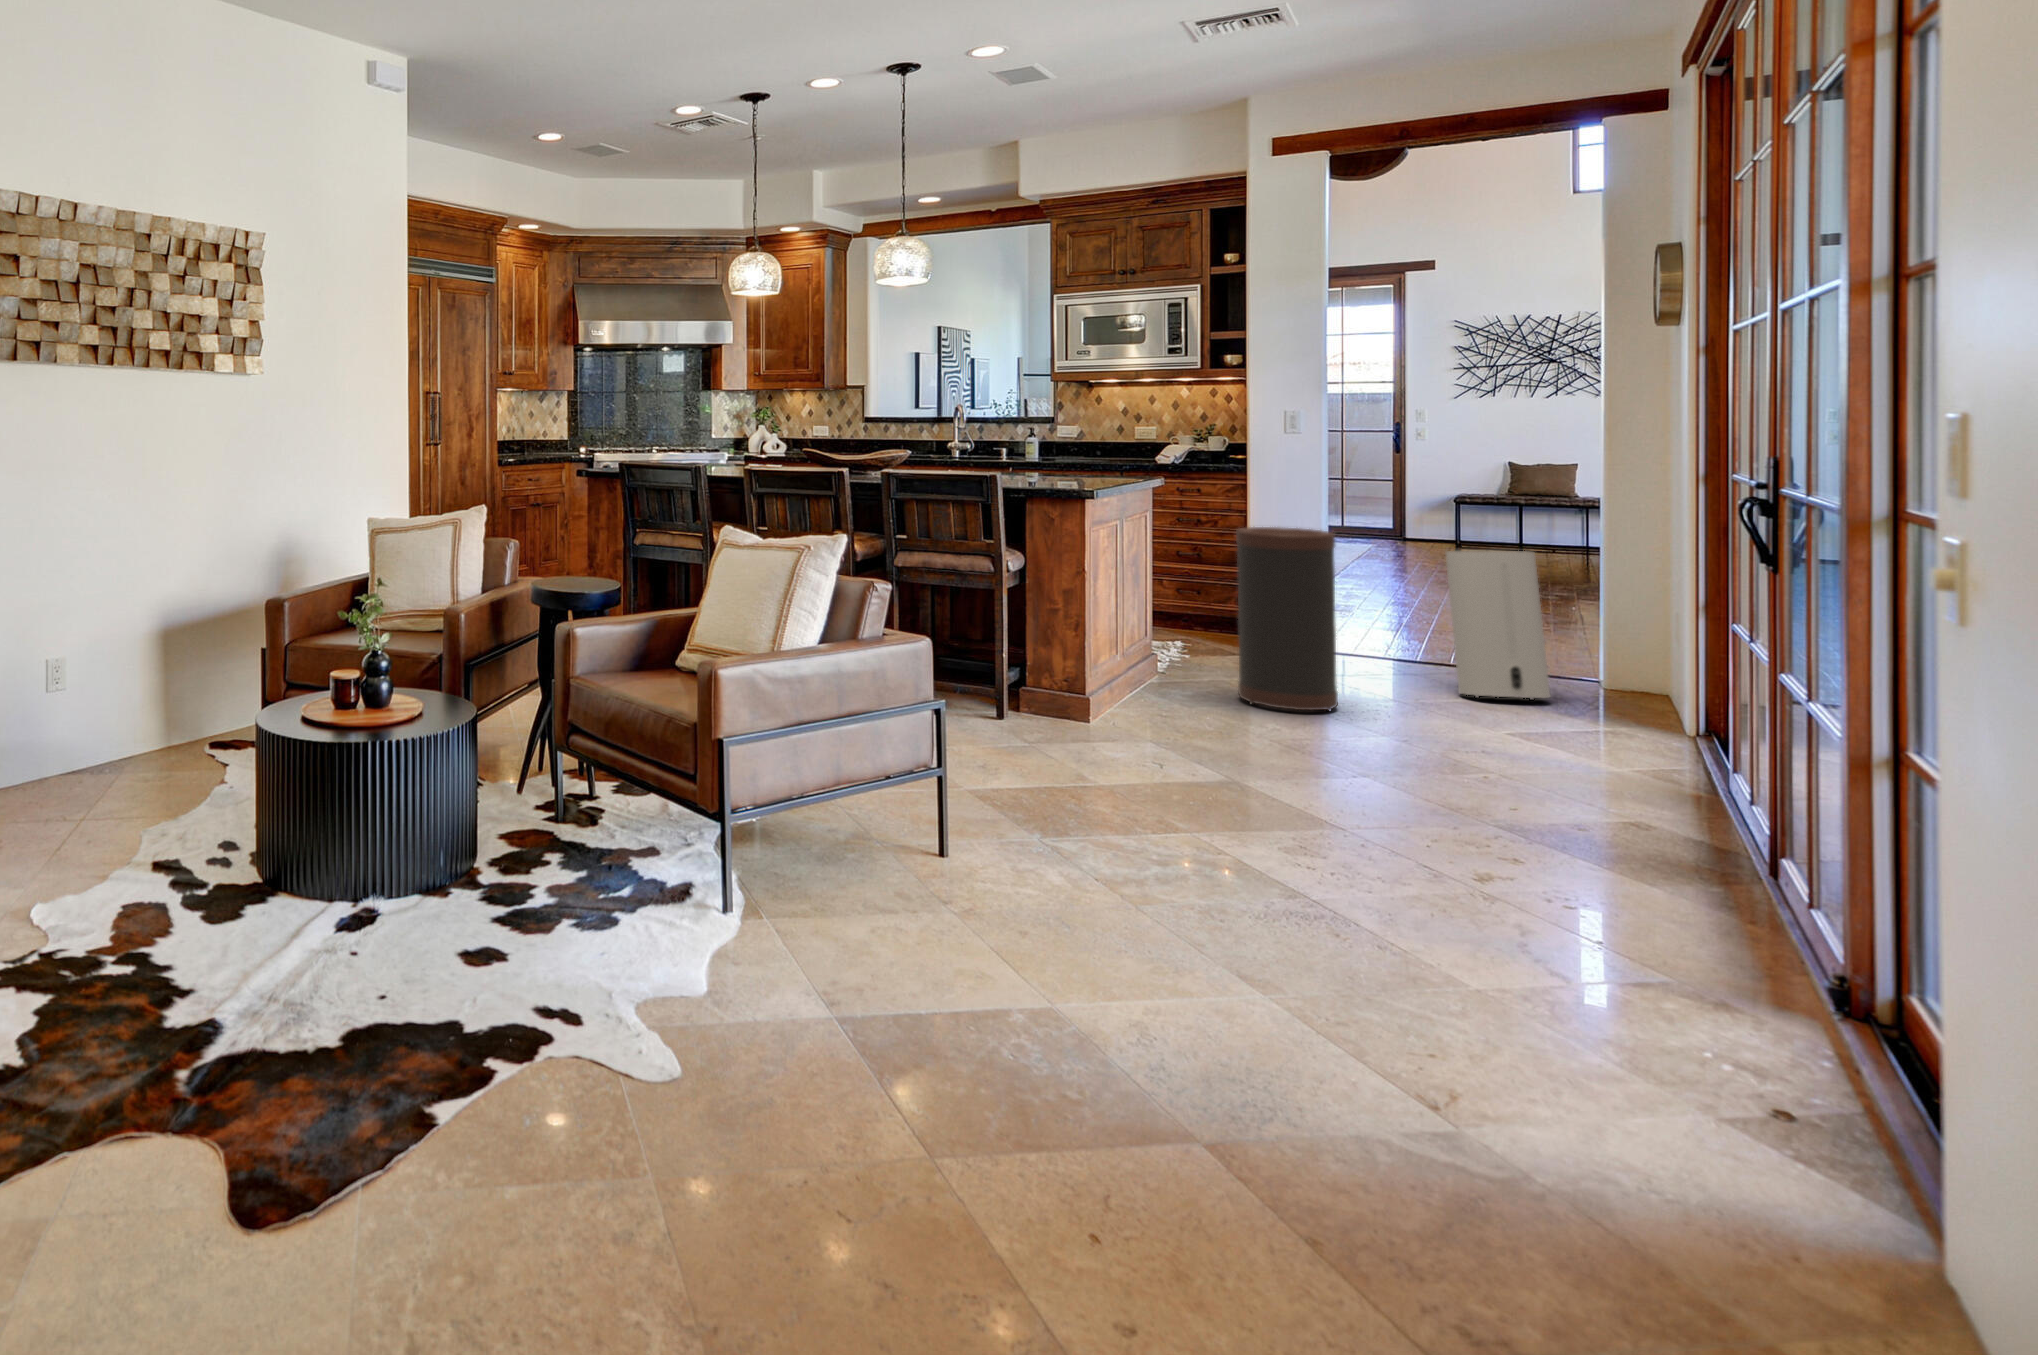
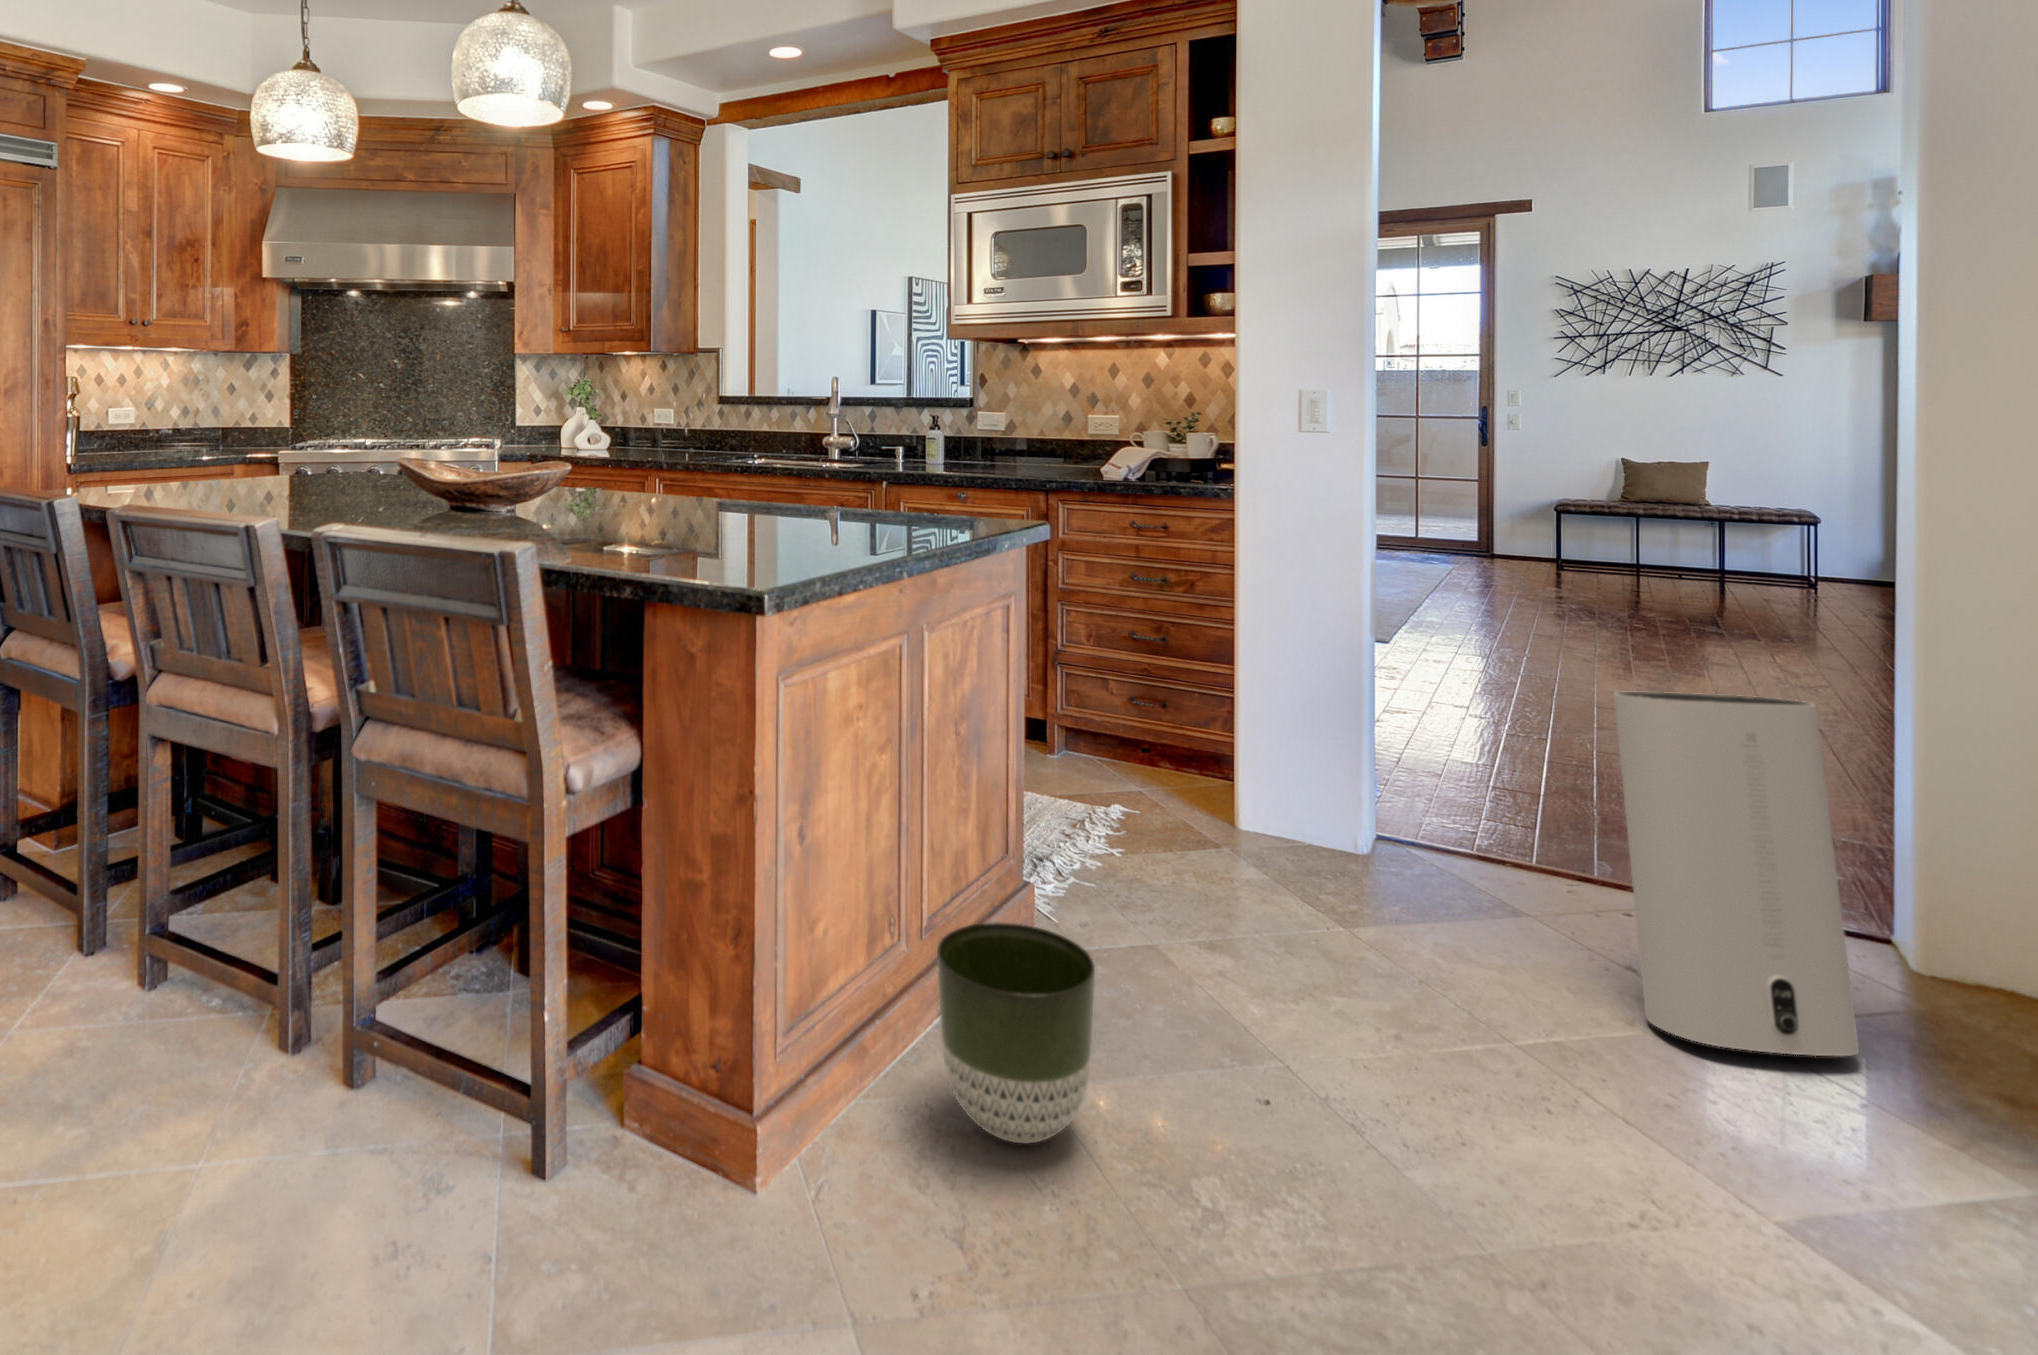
trash can: present [1236,527,1338,711] -> none [1155,645,1379,1127]
planter: none [1152,638,1222,714] -> present [937,922,1095,1143]

